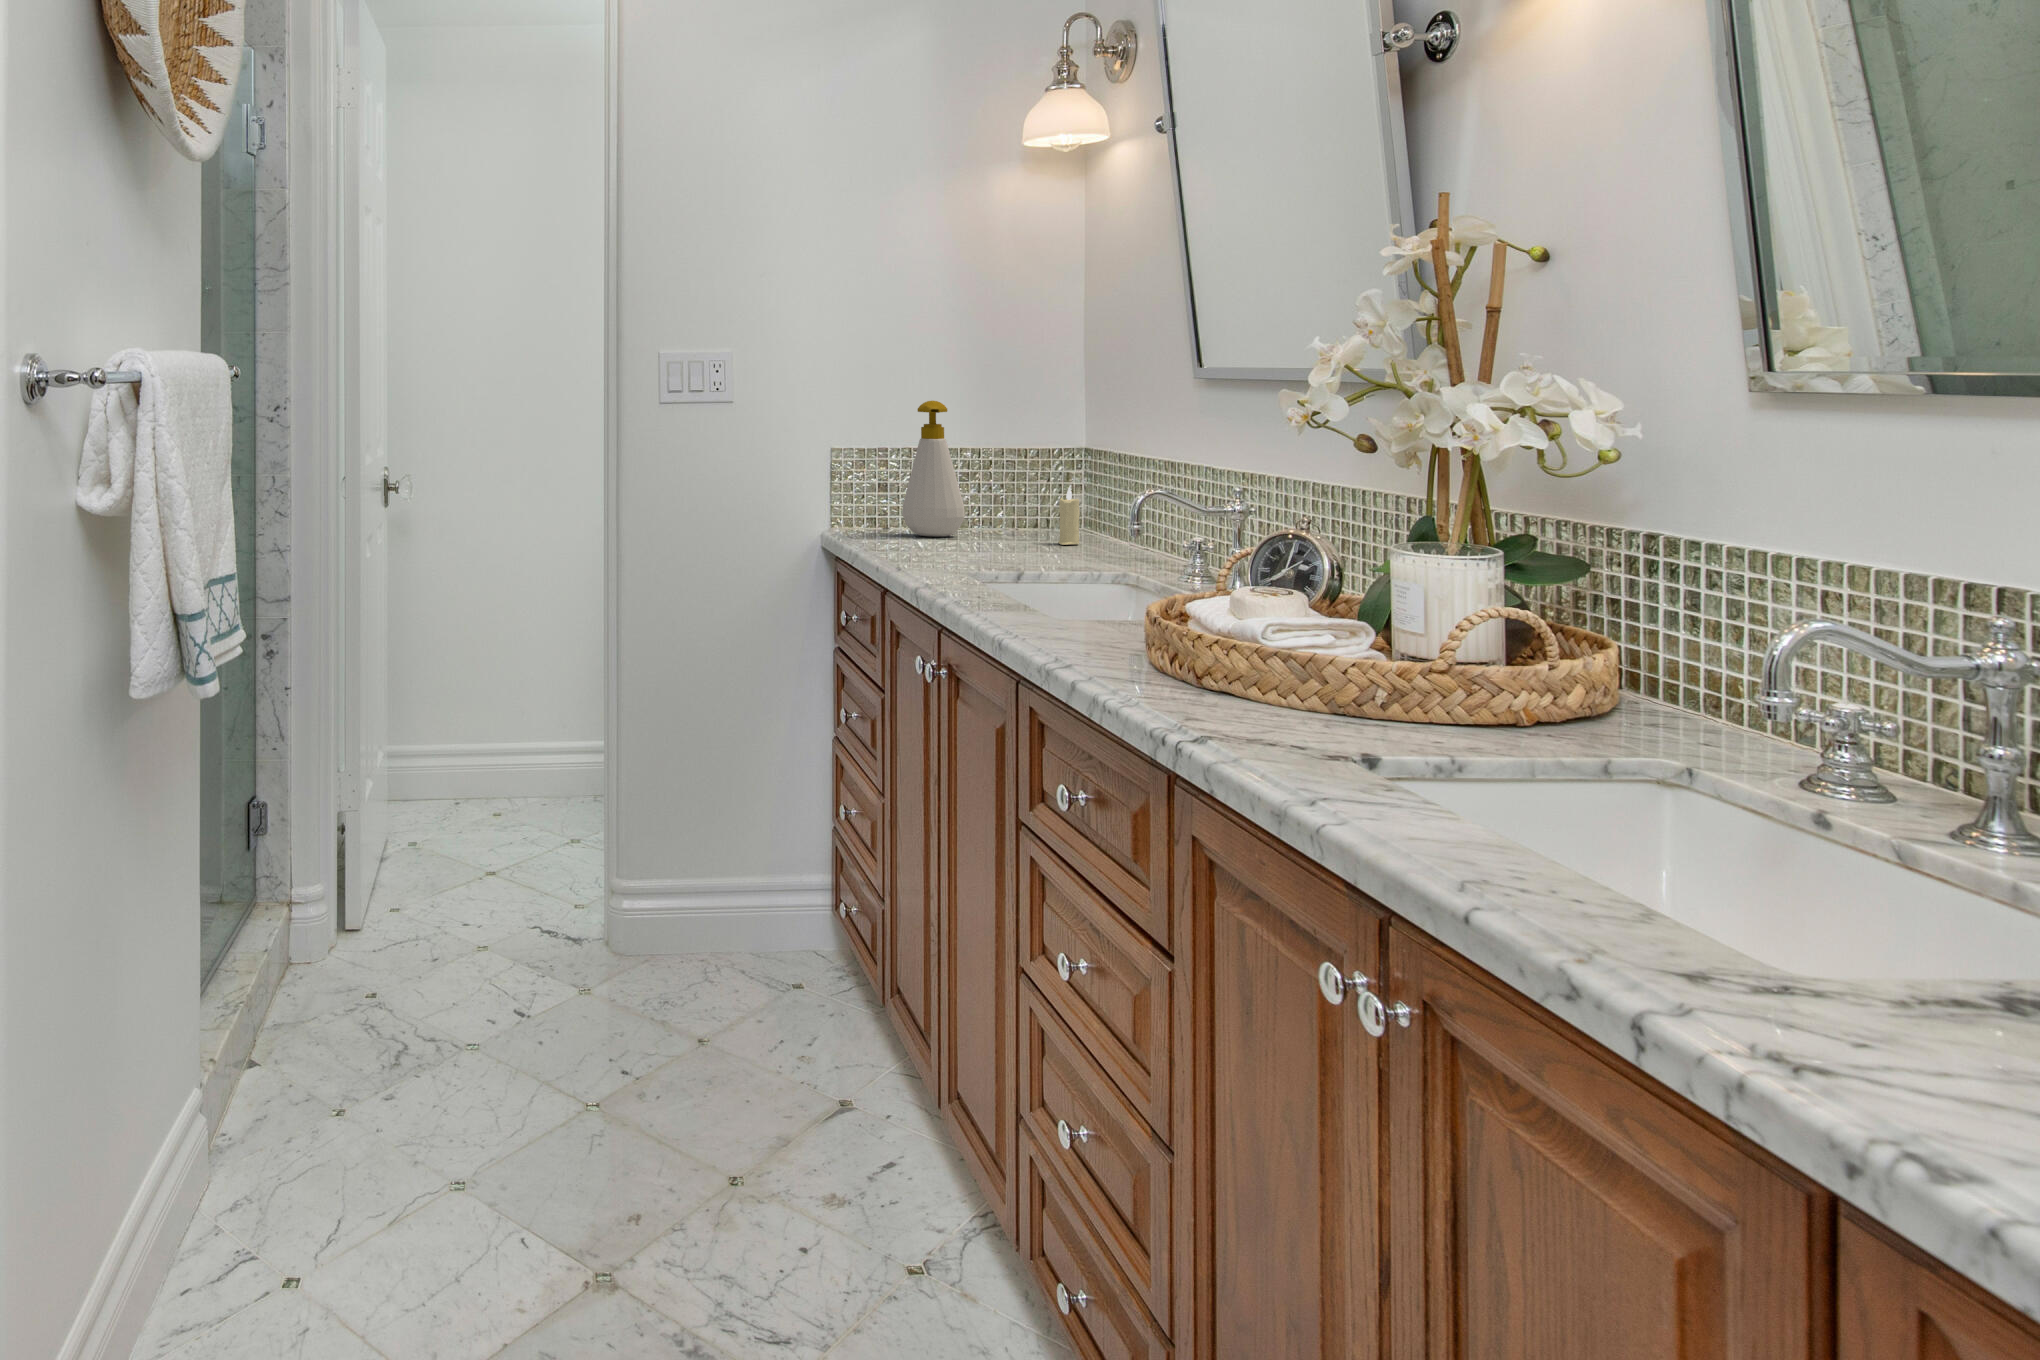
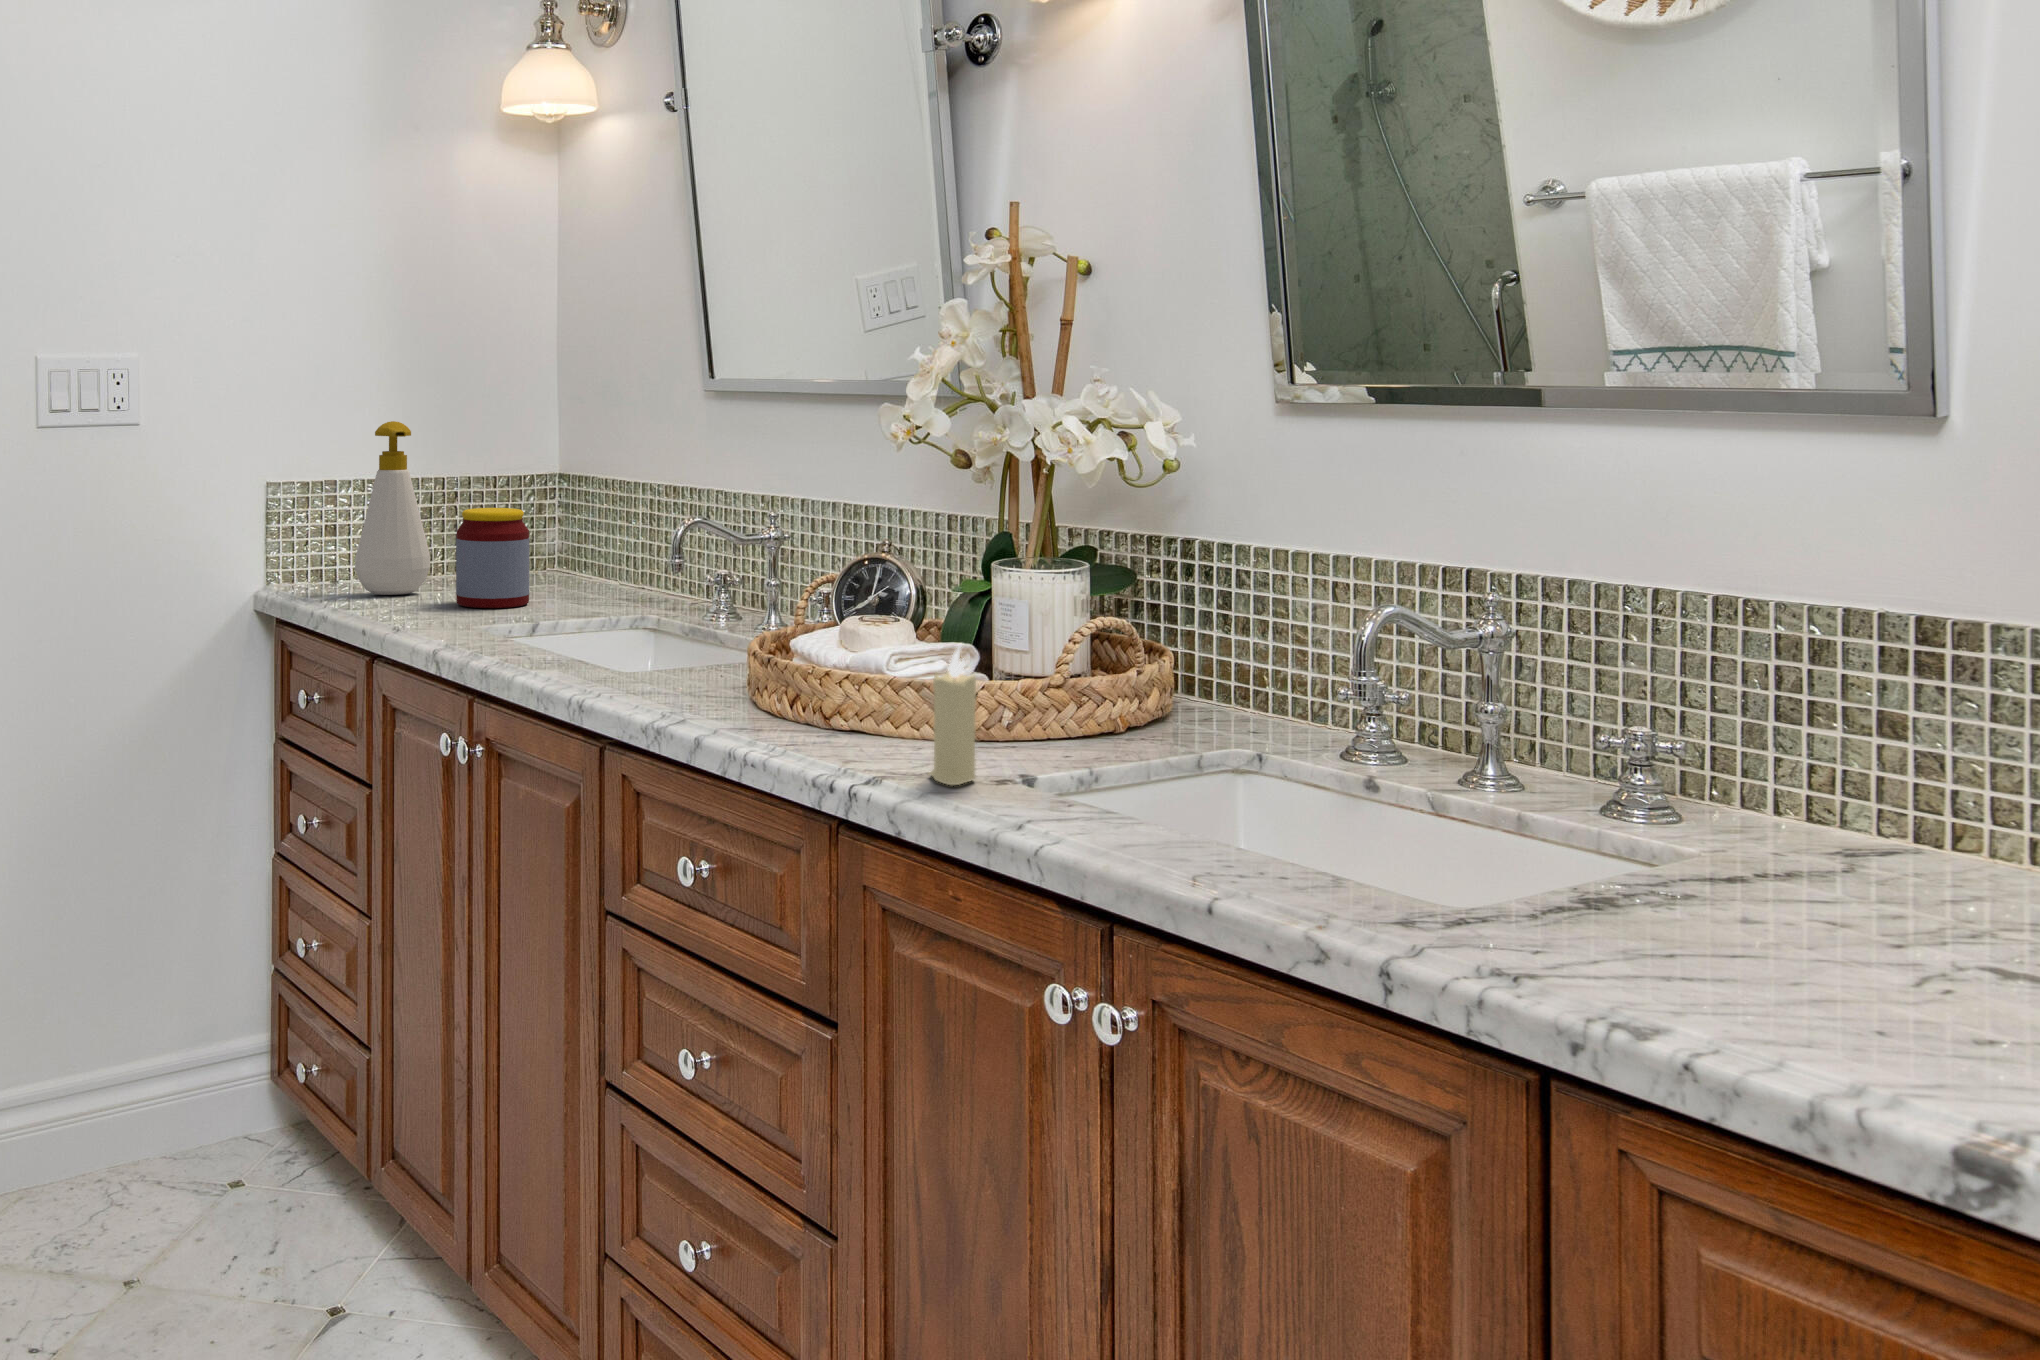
jar: none [976,471,1039,553] -> present [456,508,529,608]
candle: present [1058,485,1080,545] -> present [929,645,976,785]

